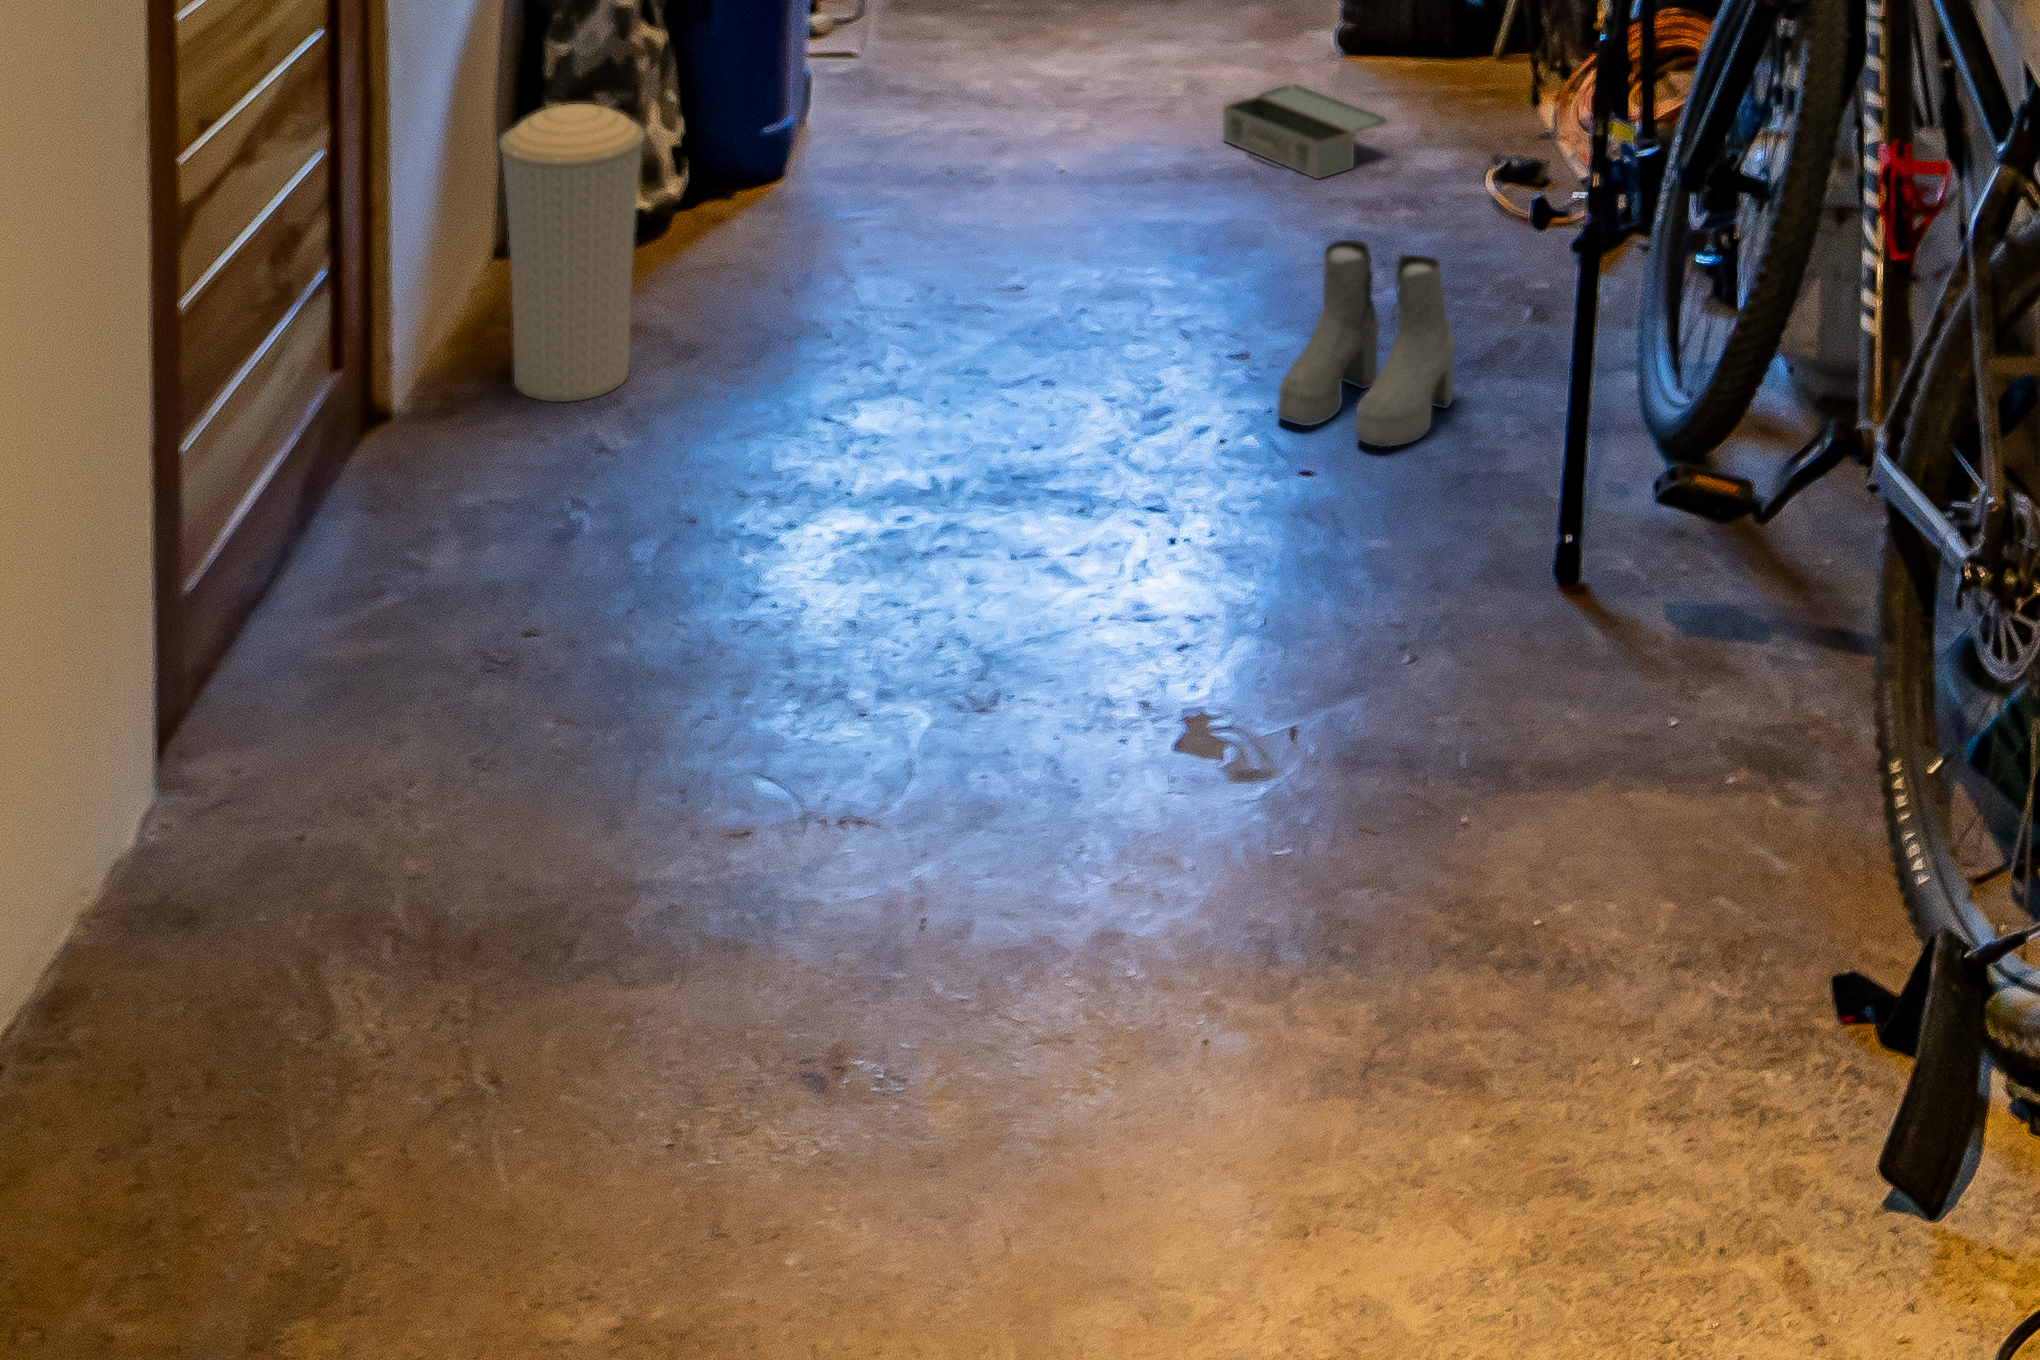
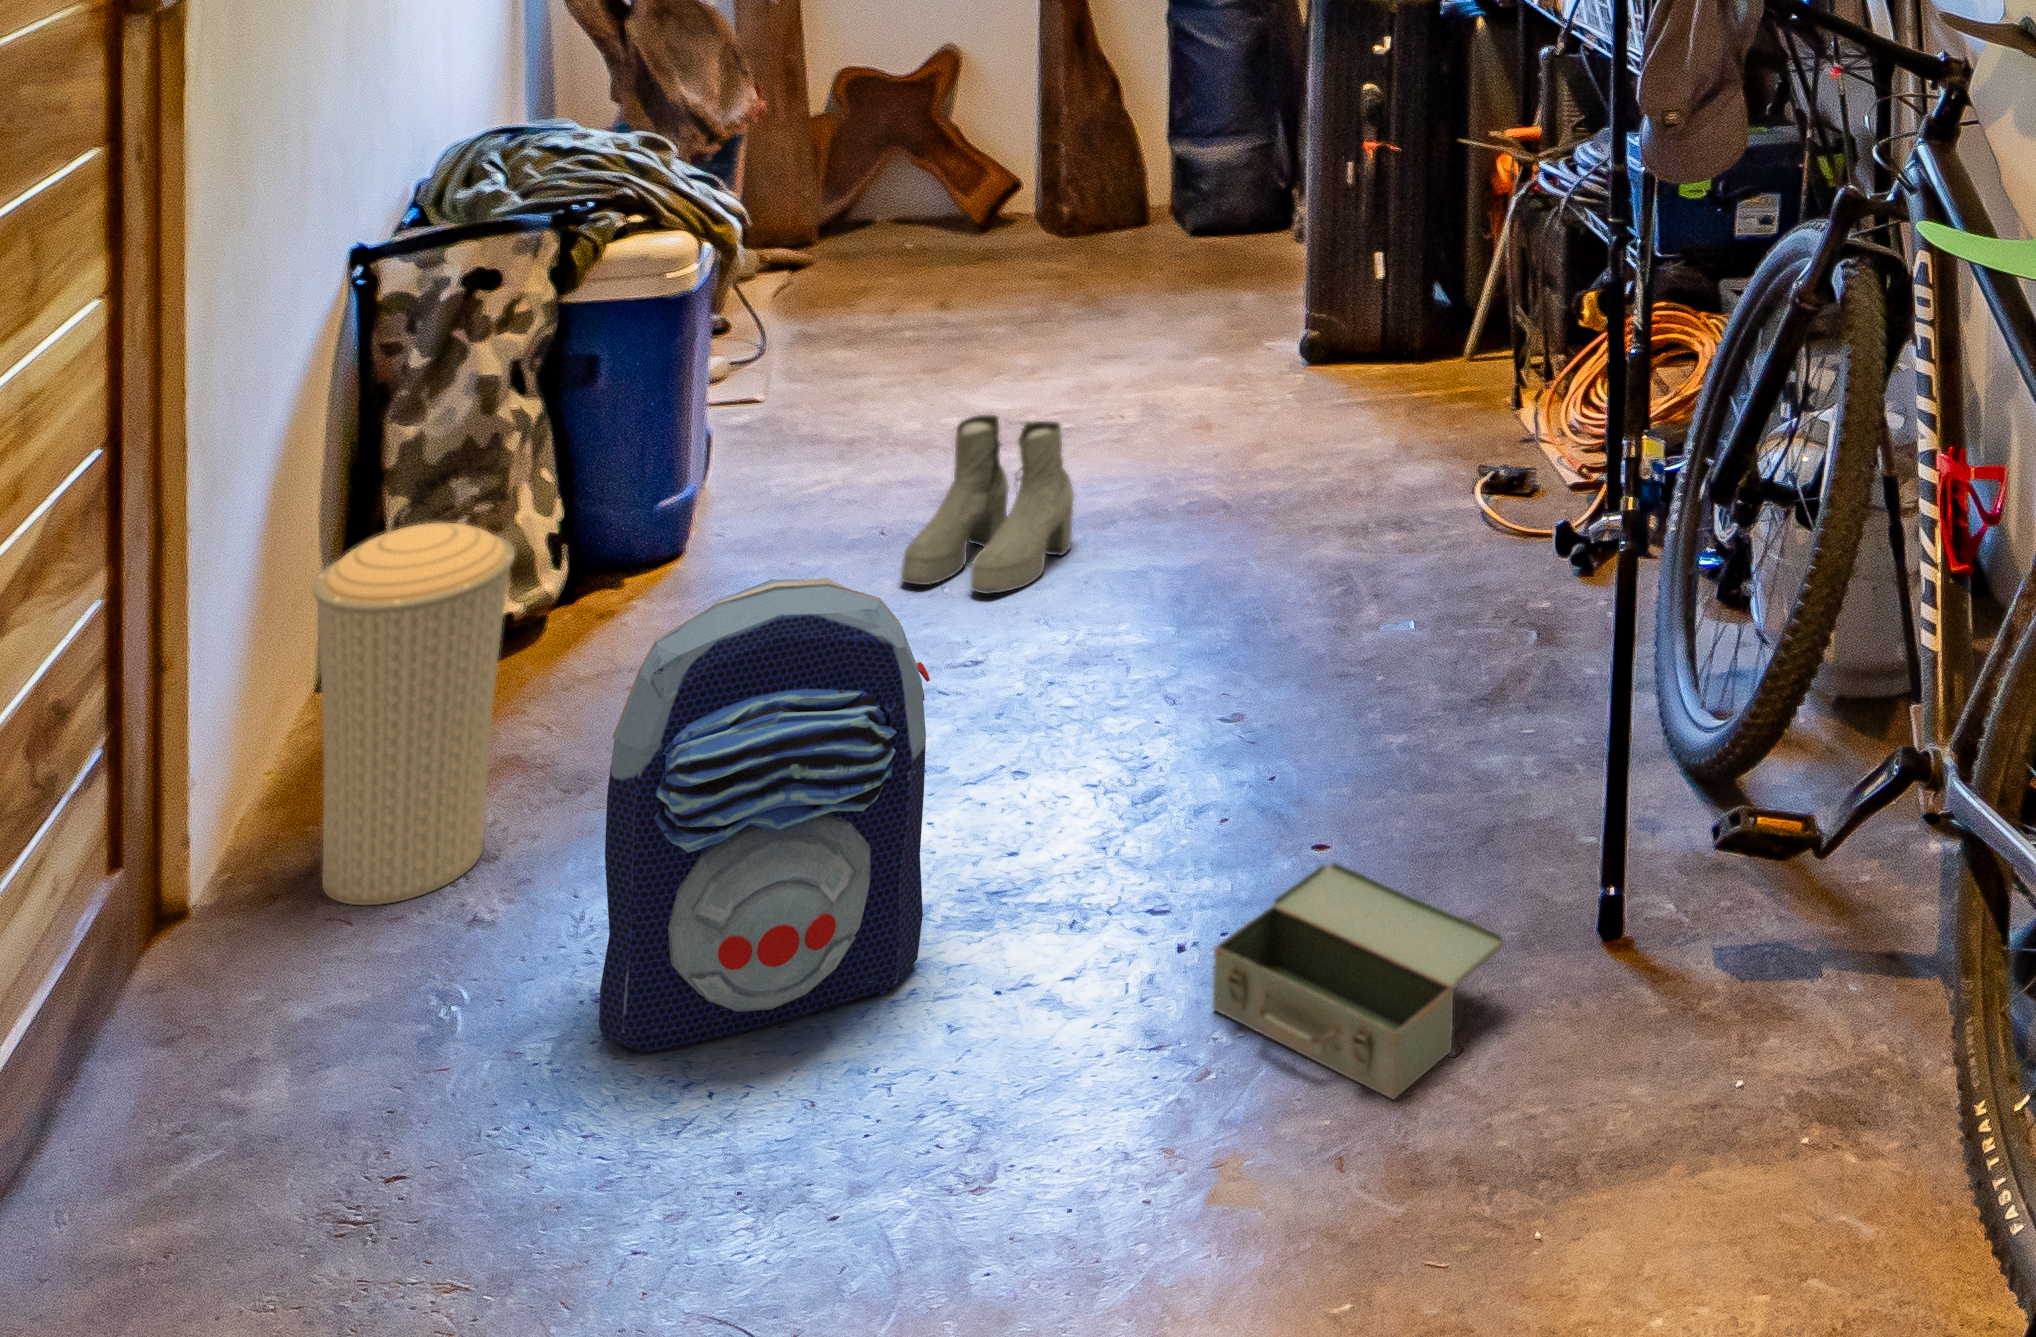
toolbox: present [1223,85,1387,179] -> present [1213,863,1504,1099]
backpack: none [708,169,962,539] -> present [599,578,930,1052]
boots: present [1277,240,1455,447] -> present [901,415,1074,594]

